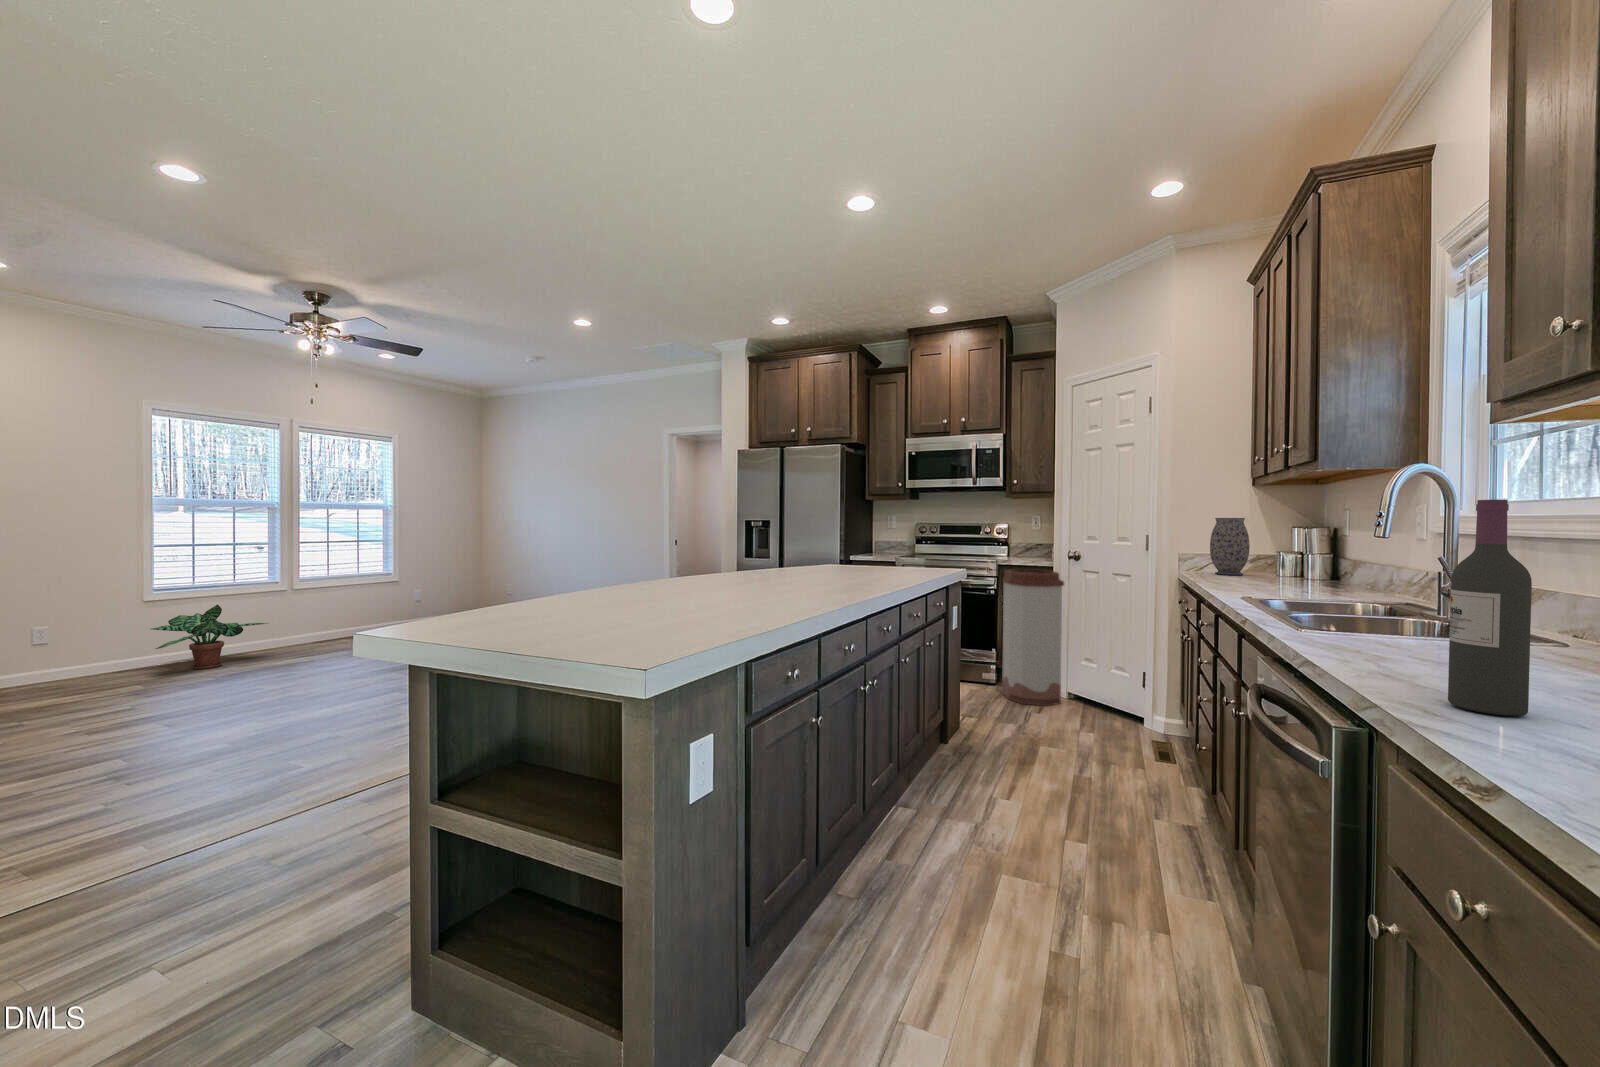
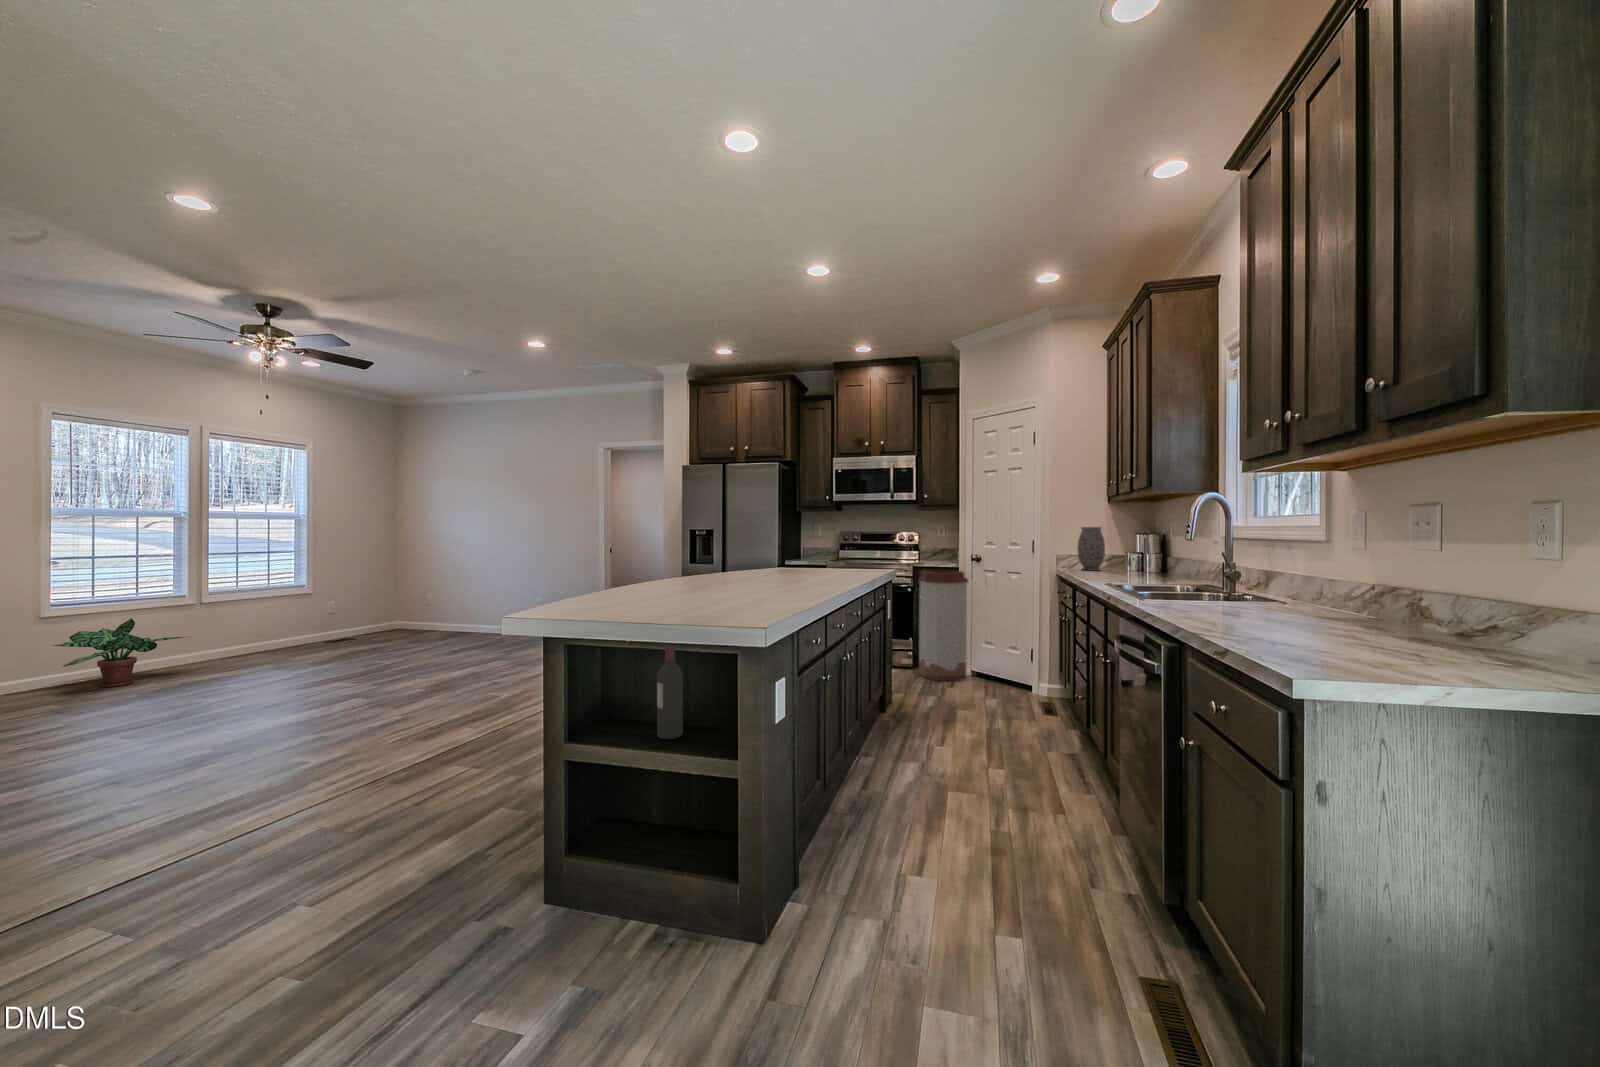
wine bottle: present [1448,500,1532,716] -> present [657,645,683,739]

